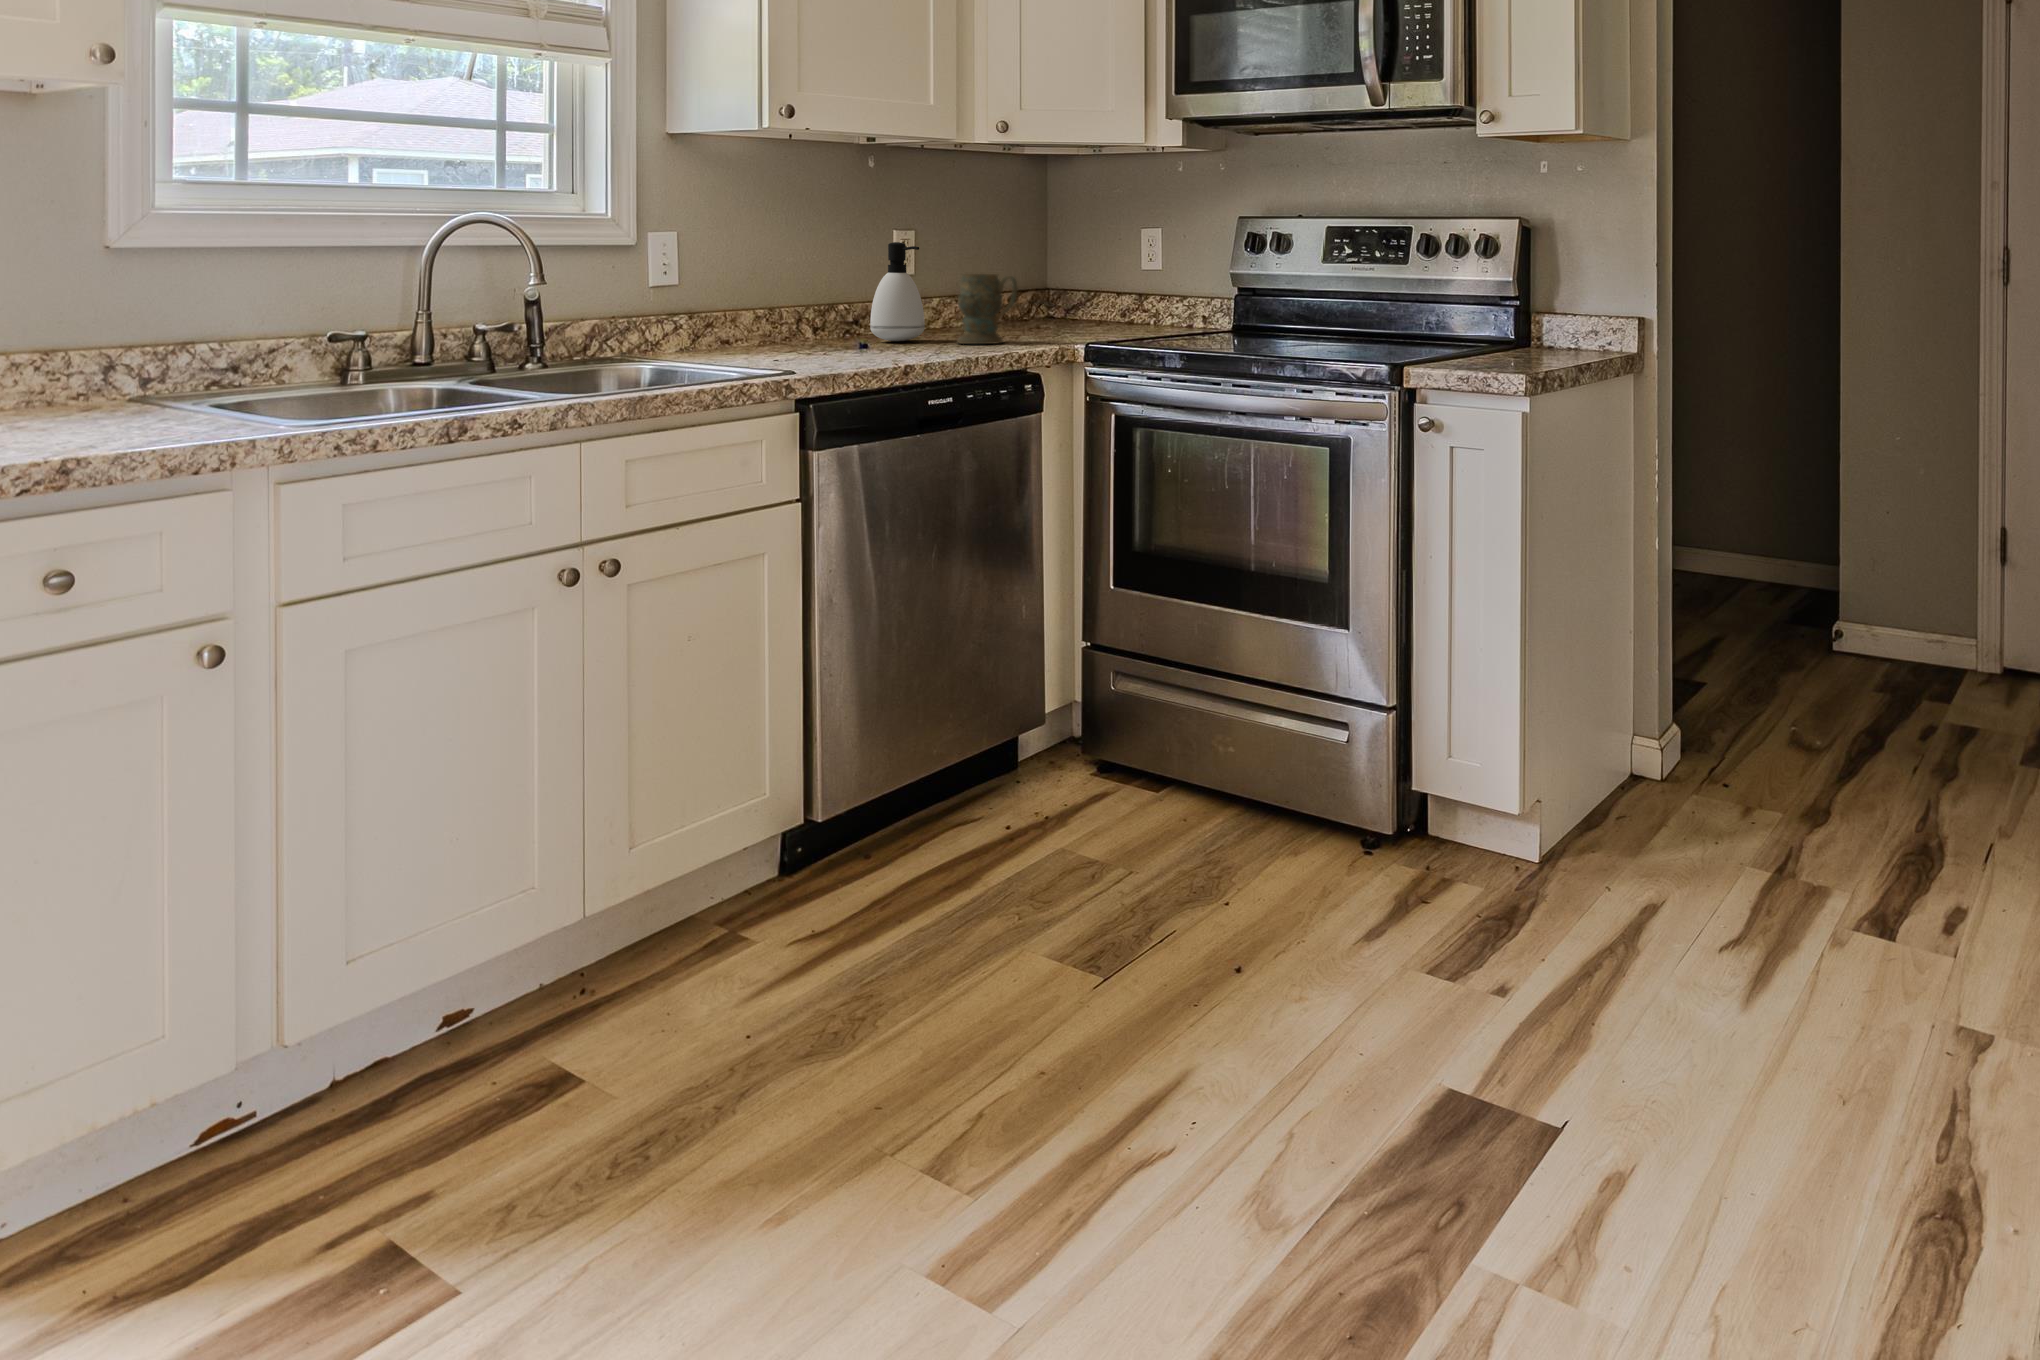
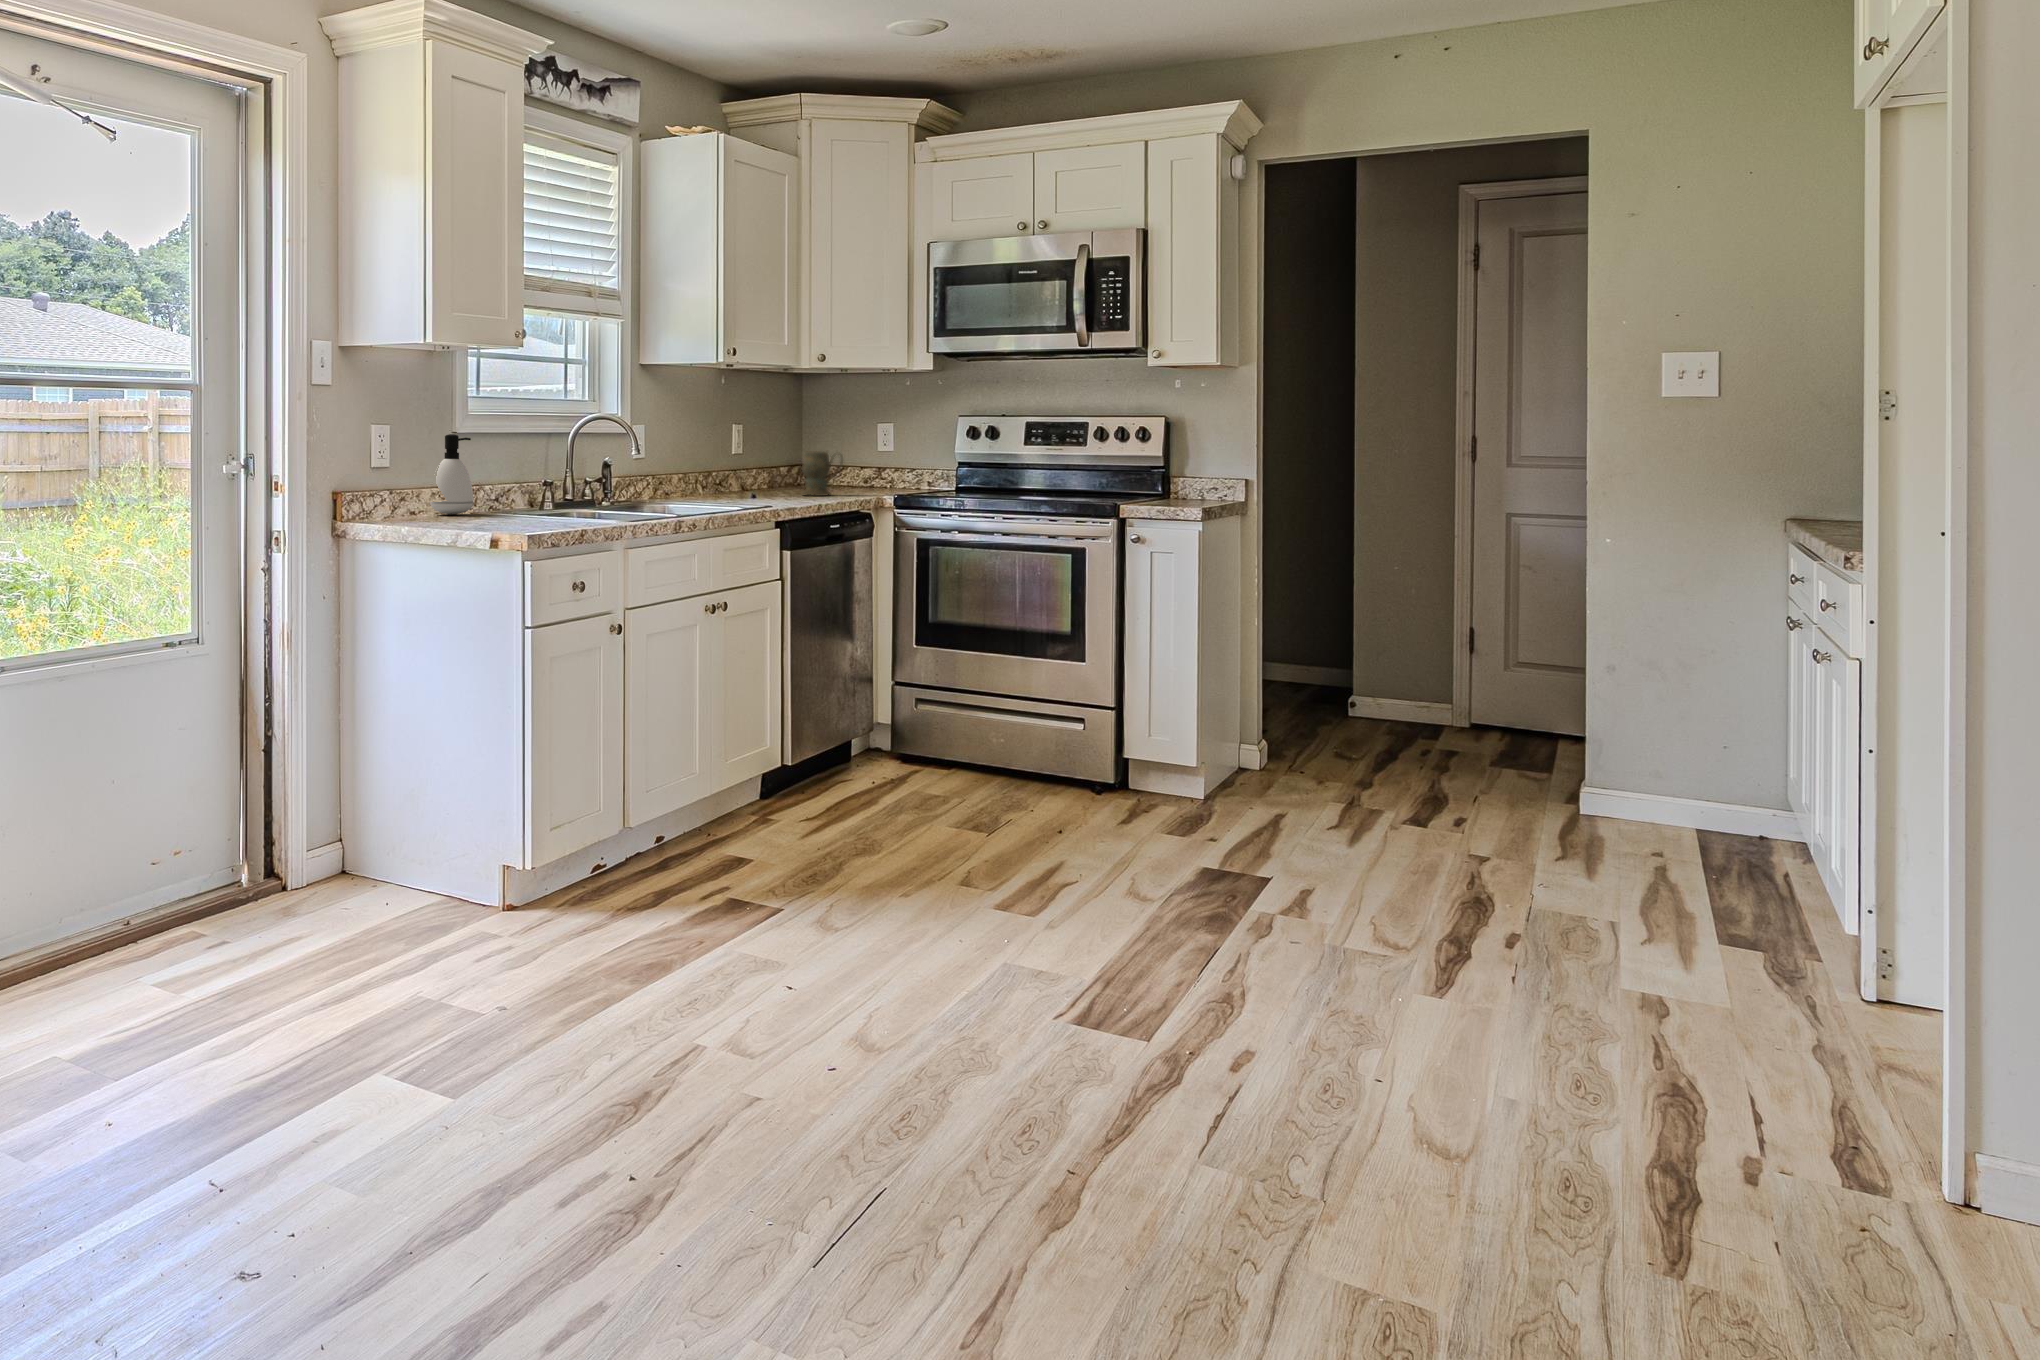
soap dispenser: present [870,242,925,341] -> present [430,434,473,514]

